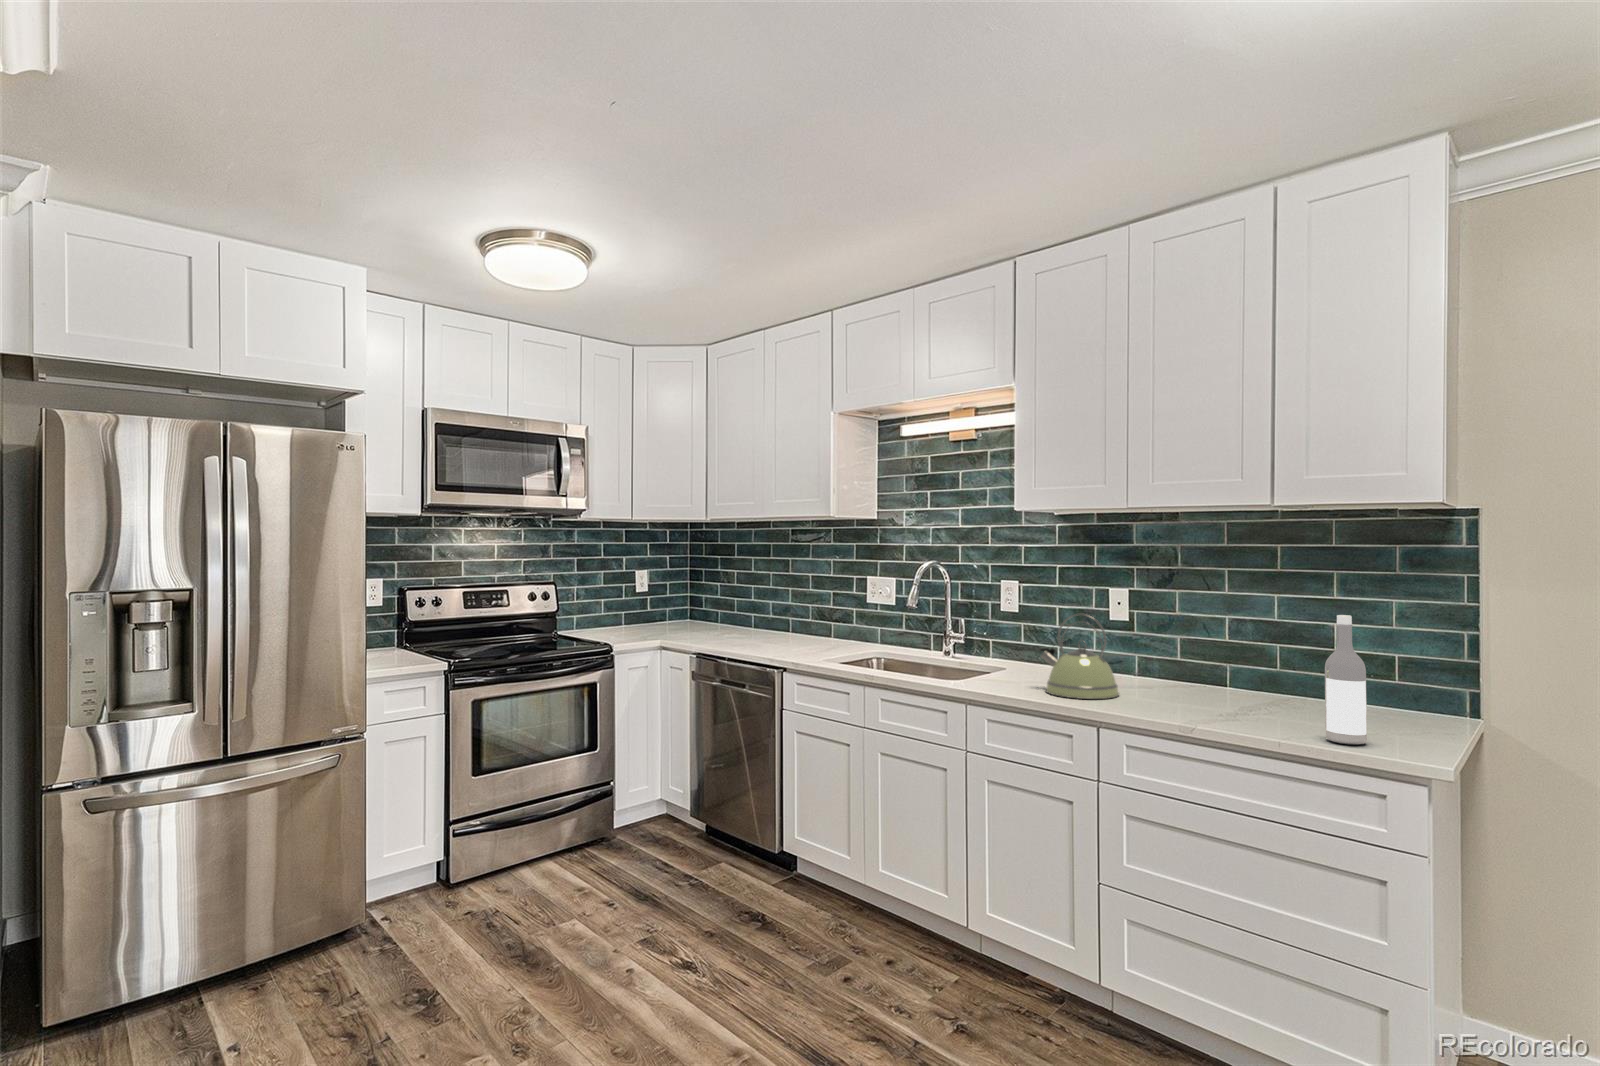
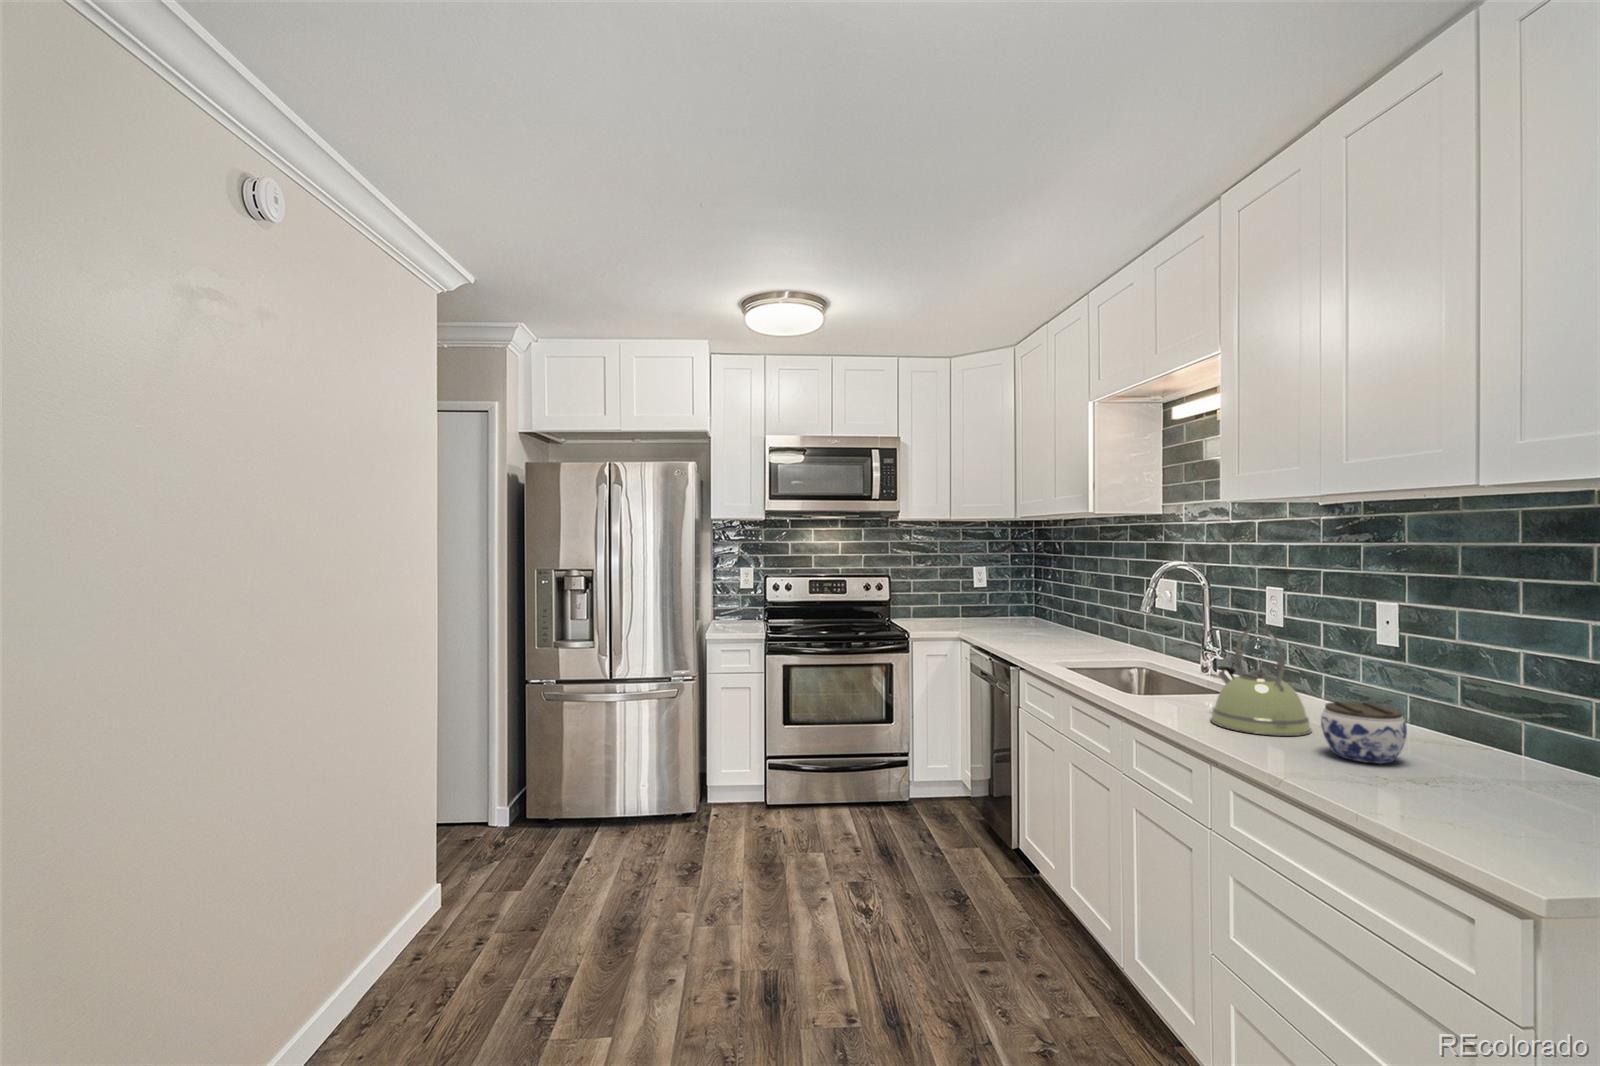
wine bottle: present [1325,615,1367,745] -> none [1460,648,1532,849]
jar: none [1152,664,1209,708] -> present [1321,701,1407,764]

